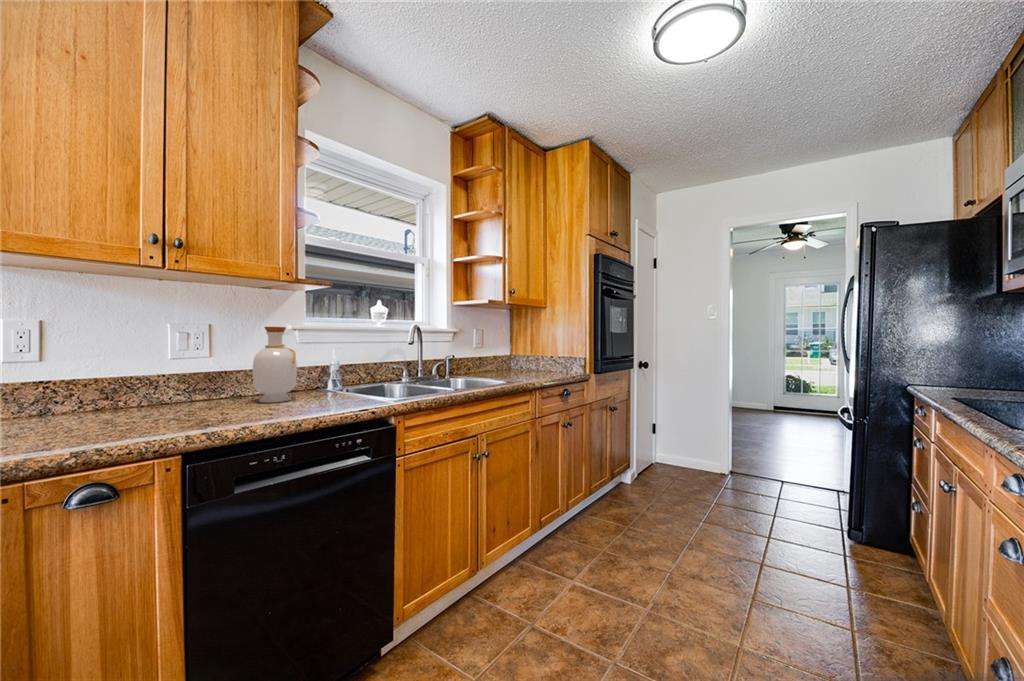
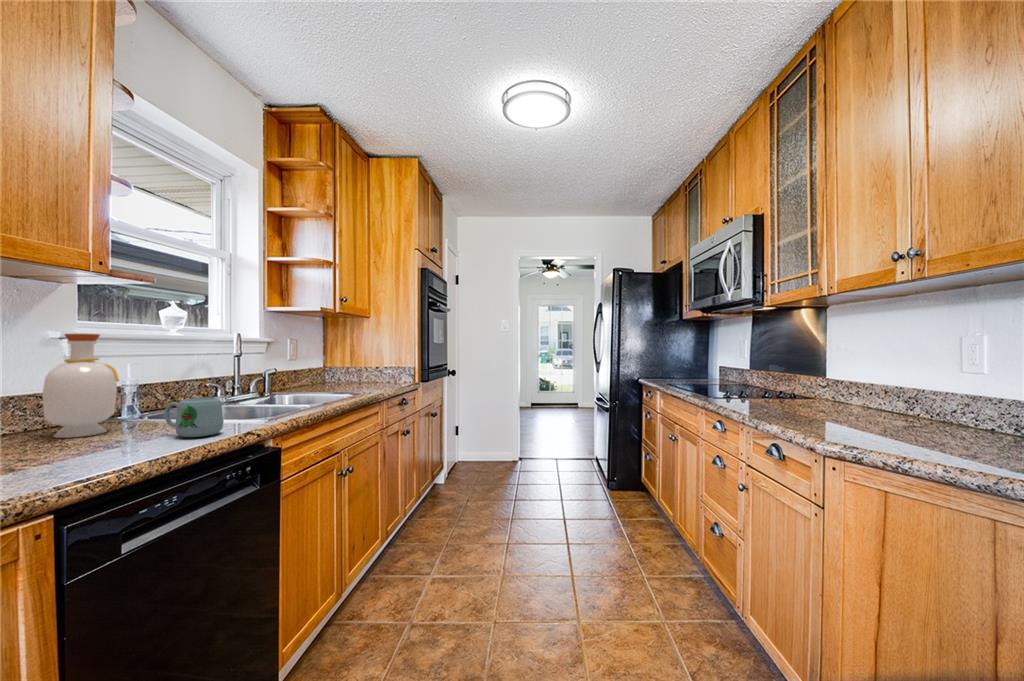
mug: none [308,380,344,412] -> present [165,397,224,437]

